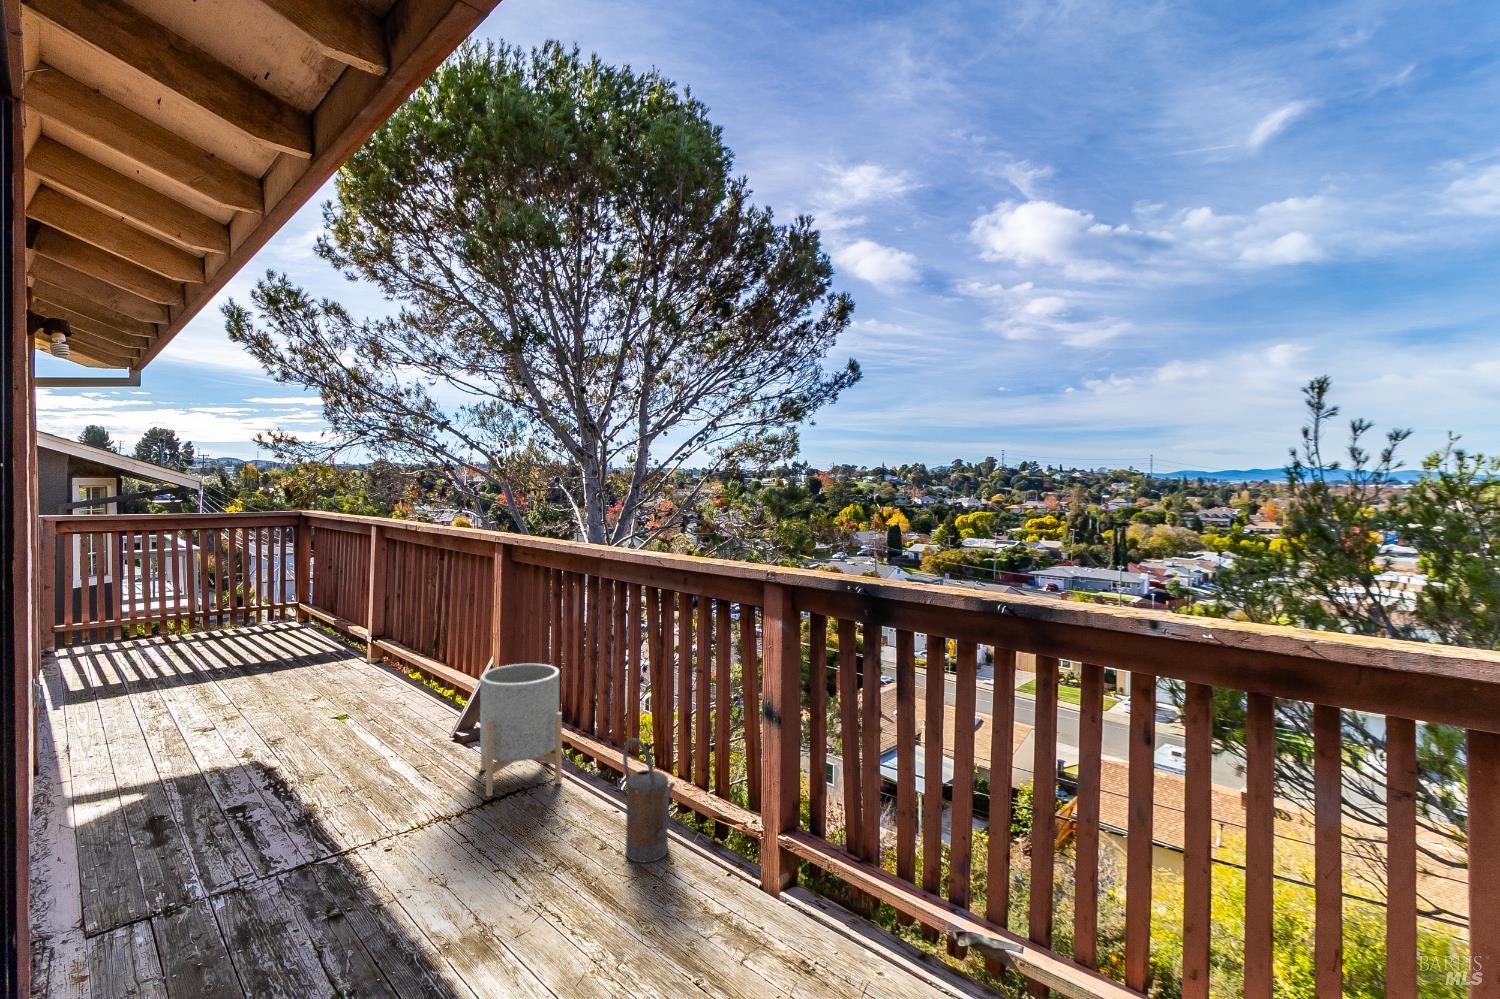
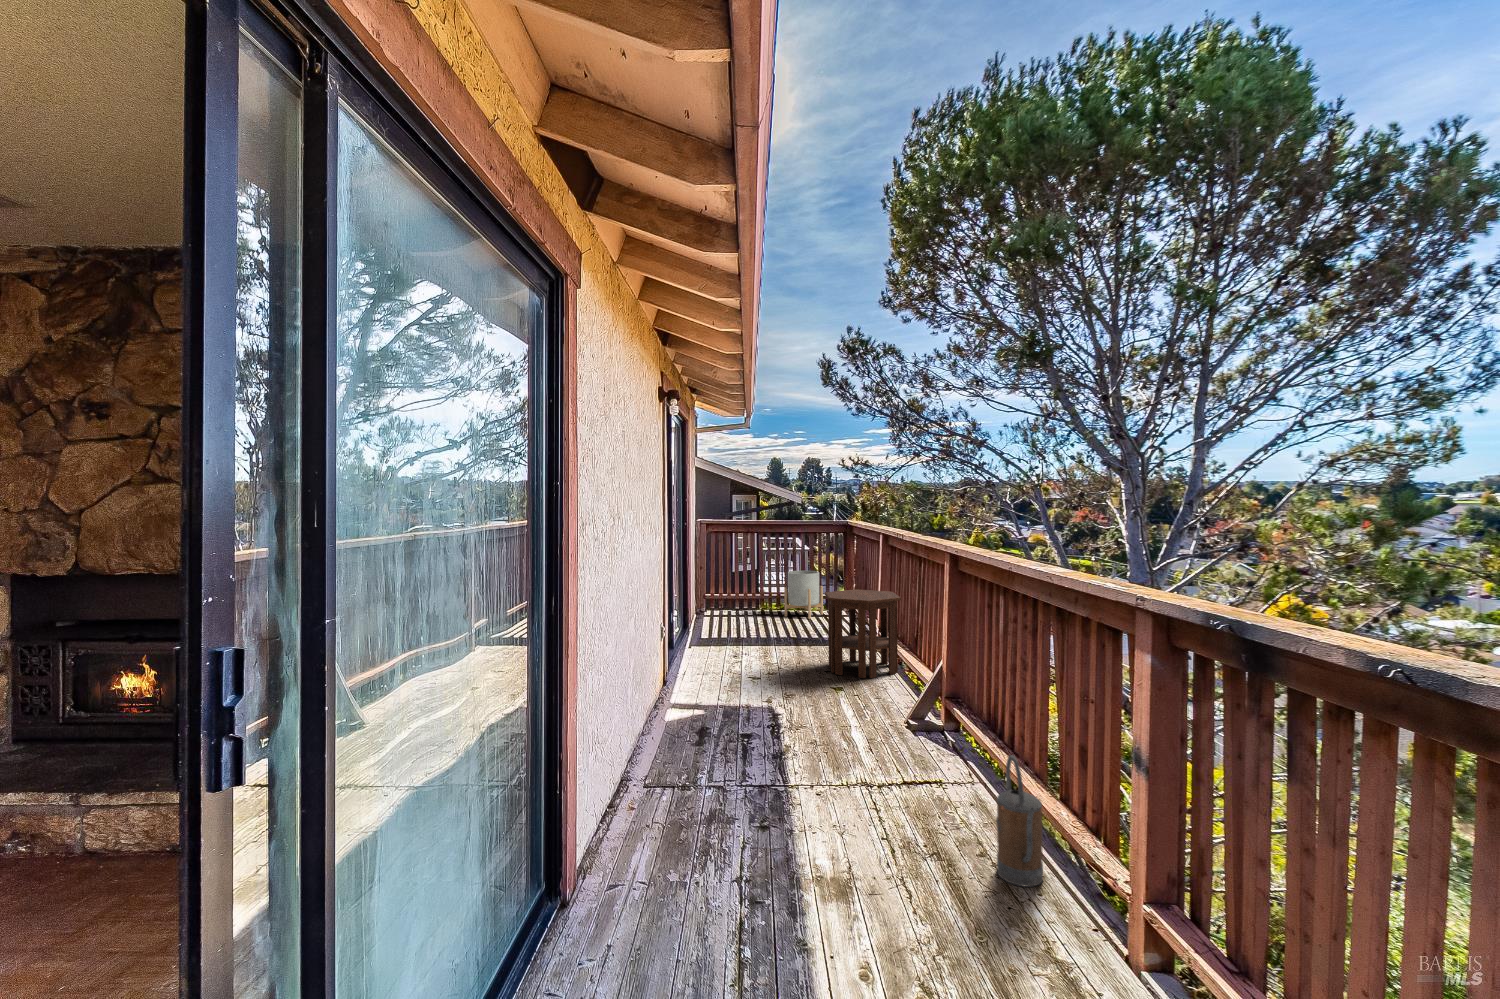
side table: none [304,591,412,699] -> present [825,589,901,678]
planter: present [480,664,562,797] -> present [784,571,823,619]

